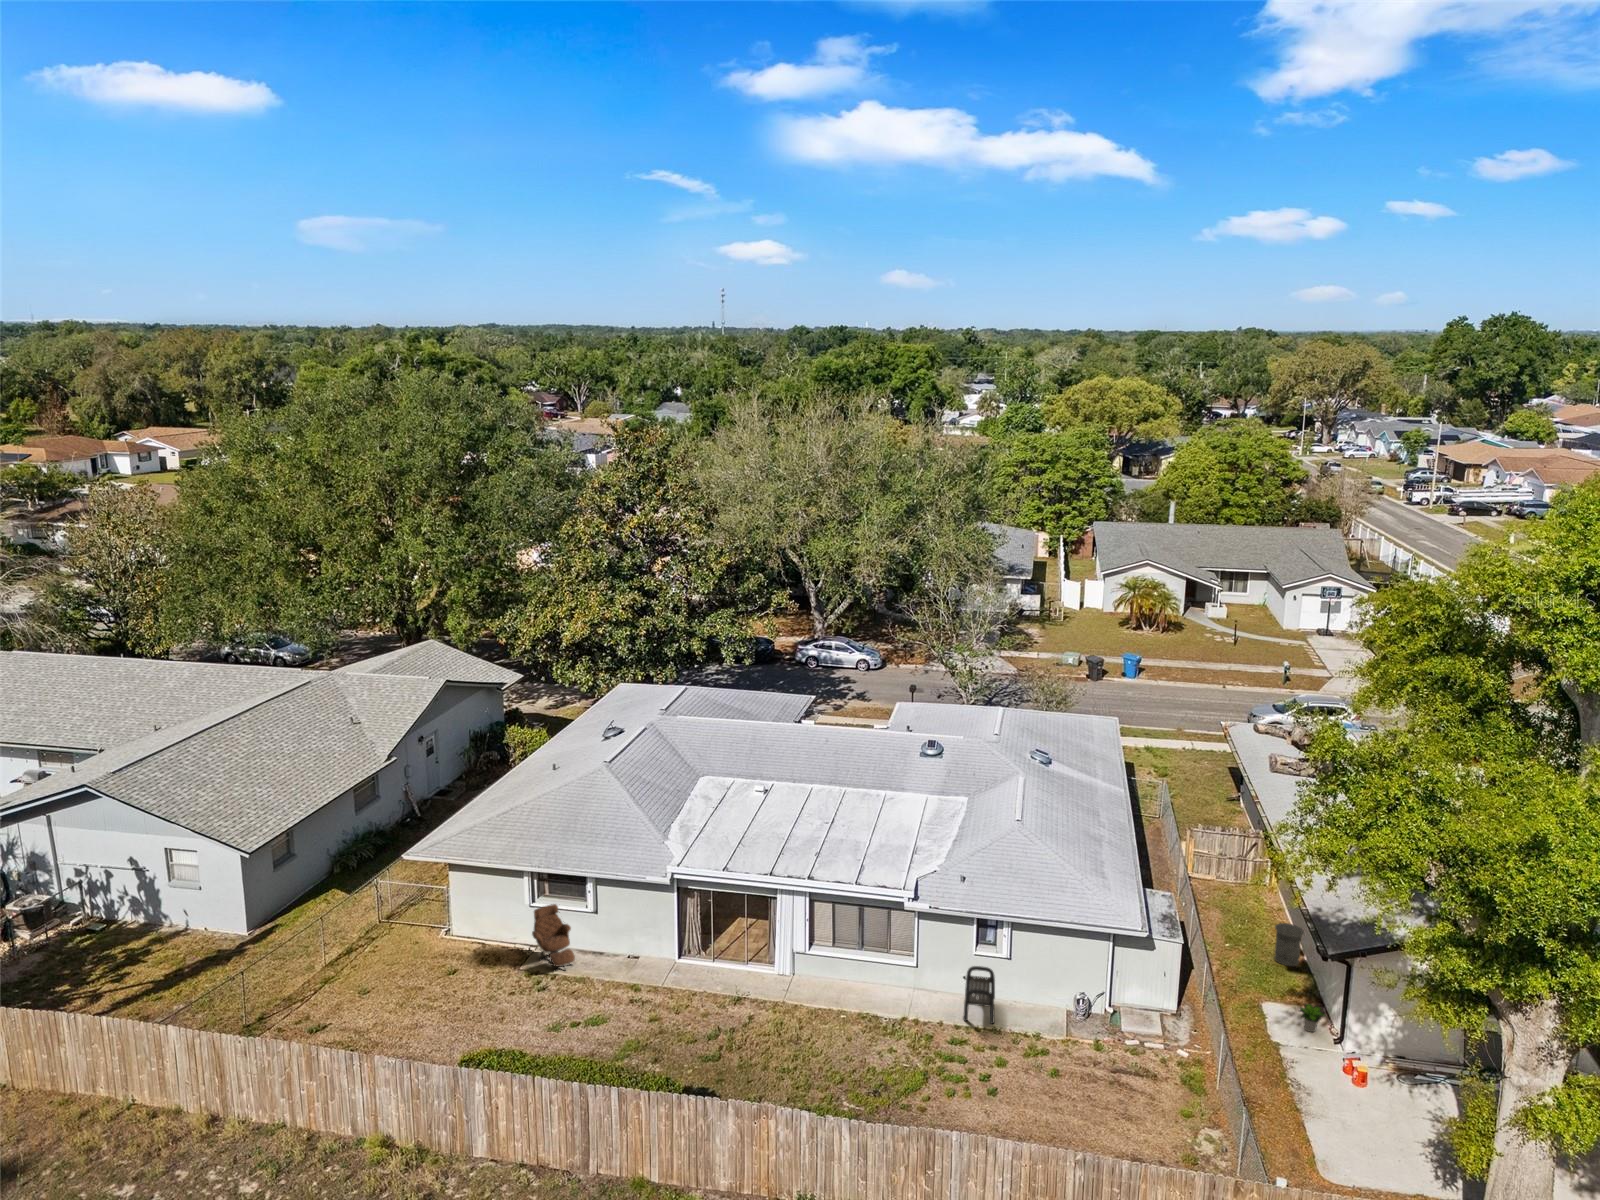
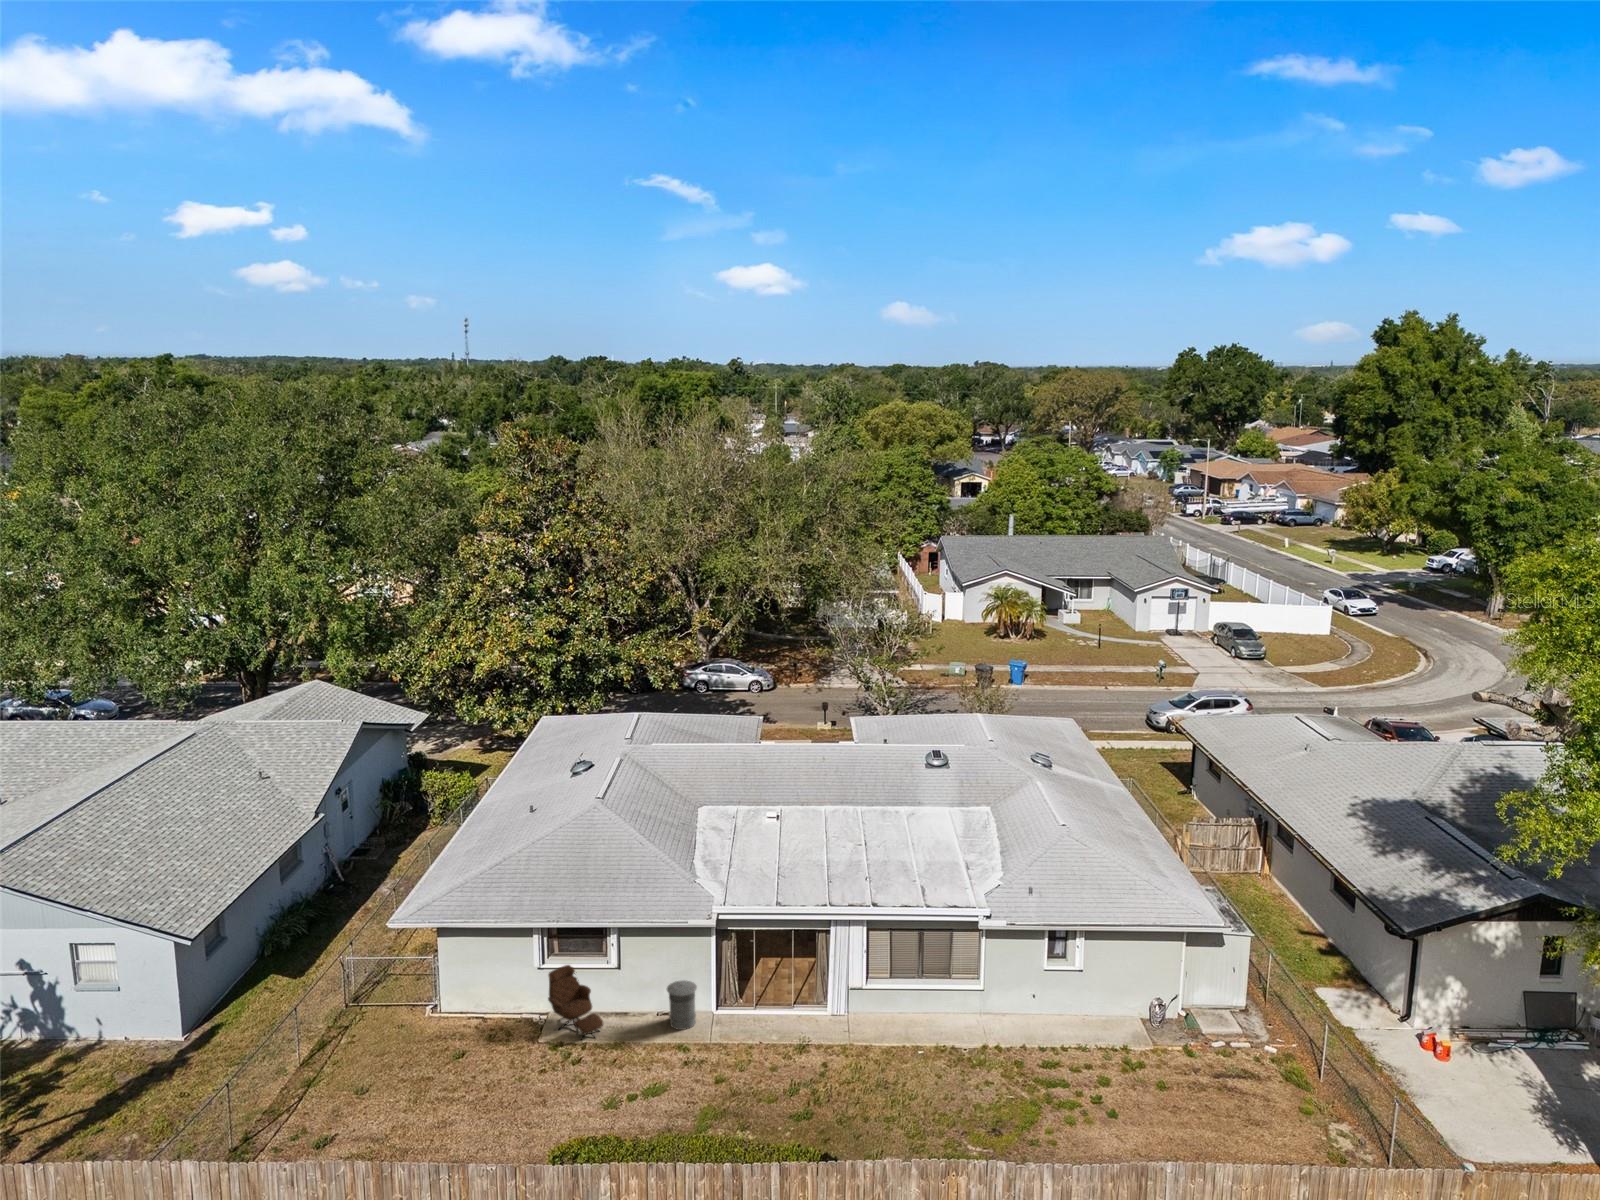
trash can: present [1274,923,1304,966] -> present [667,980,697,1030]
bench: present [963,966,995,1024] -> none [1036,983,1078,1042]
potted plant: present [1299,1004,1325,1032] -> none [1361,985,1391,1013]

